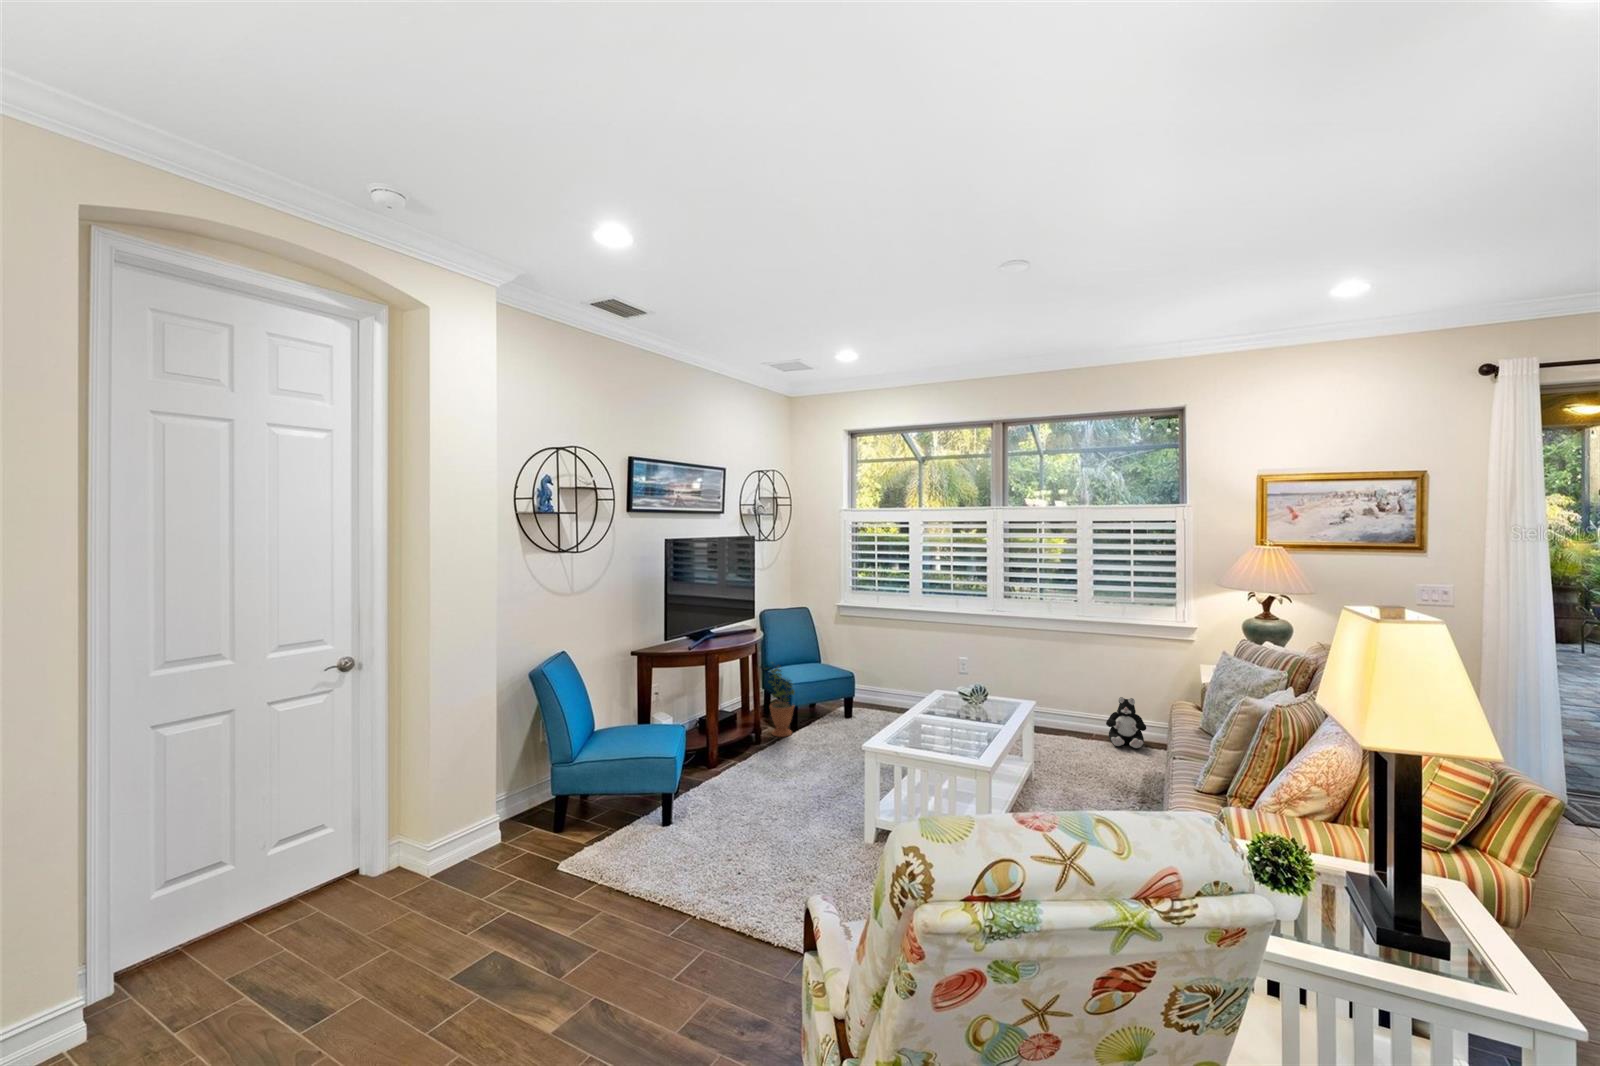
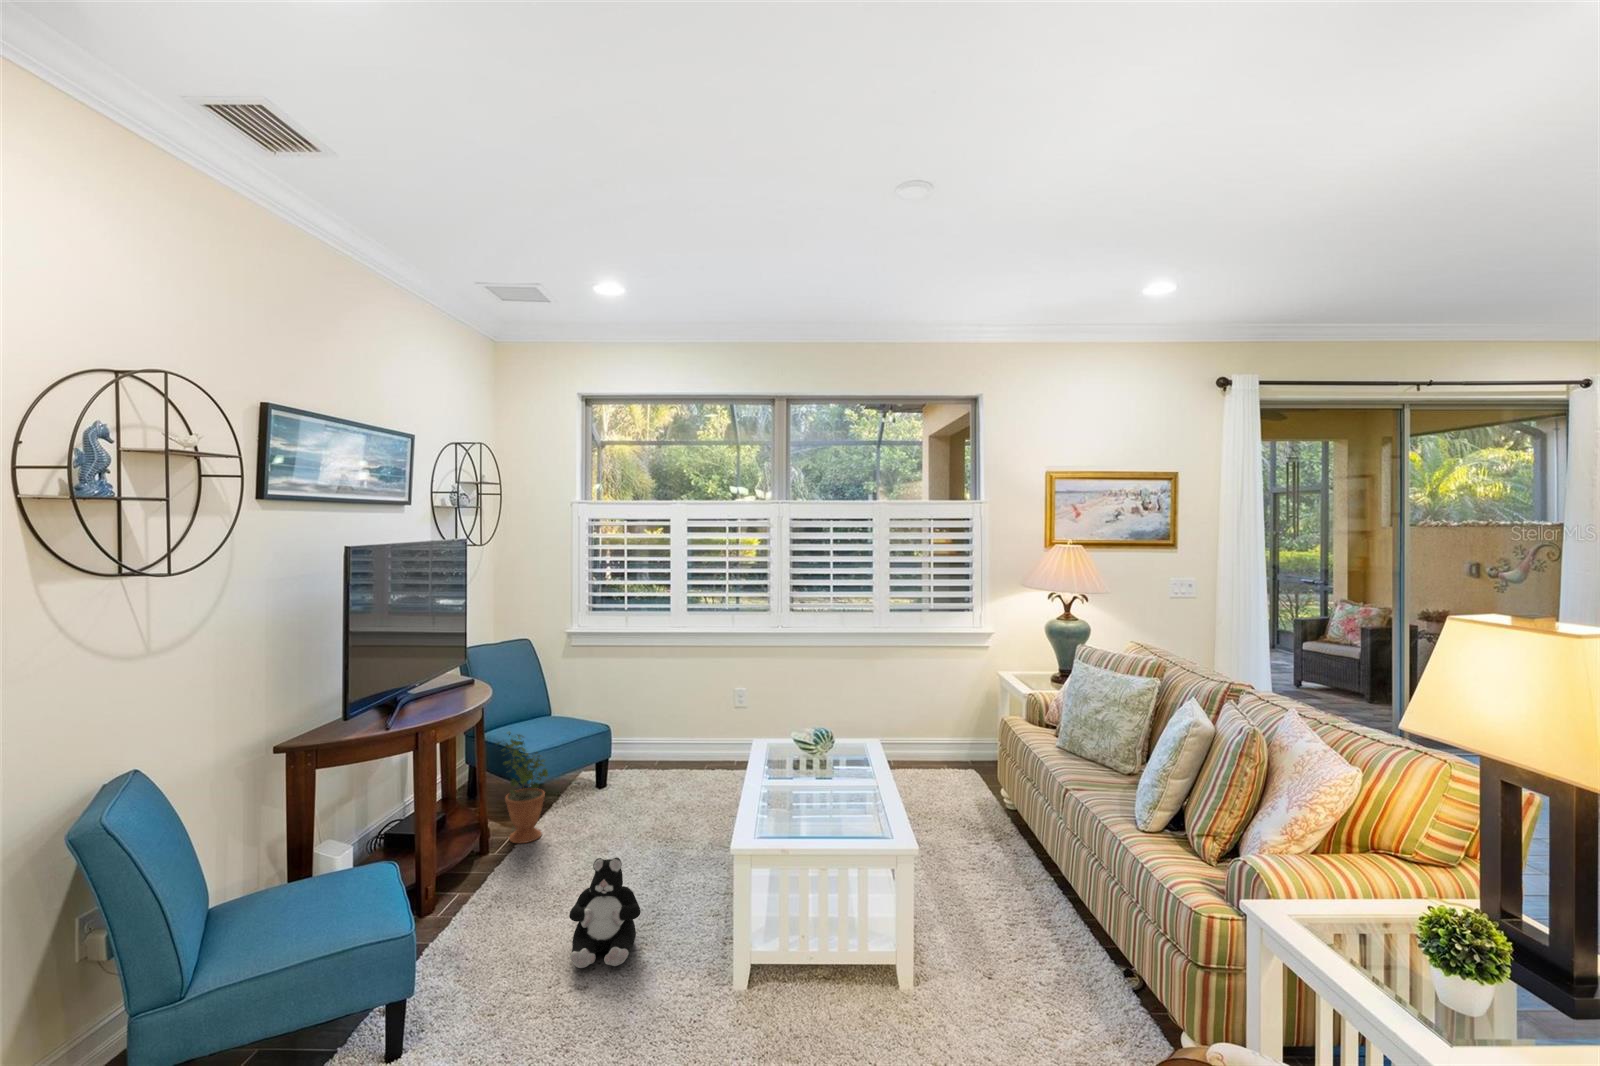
plush toy: present [1106,697,1146,748] -> present [569,857,641,968]

